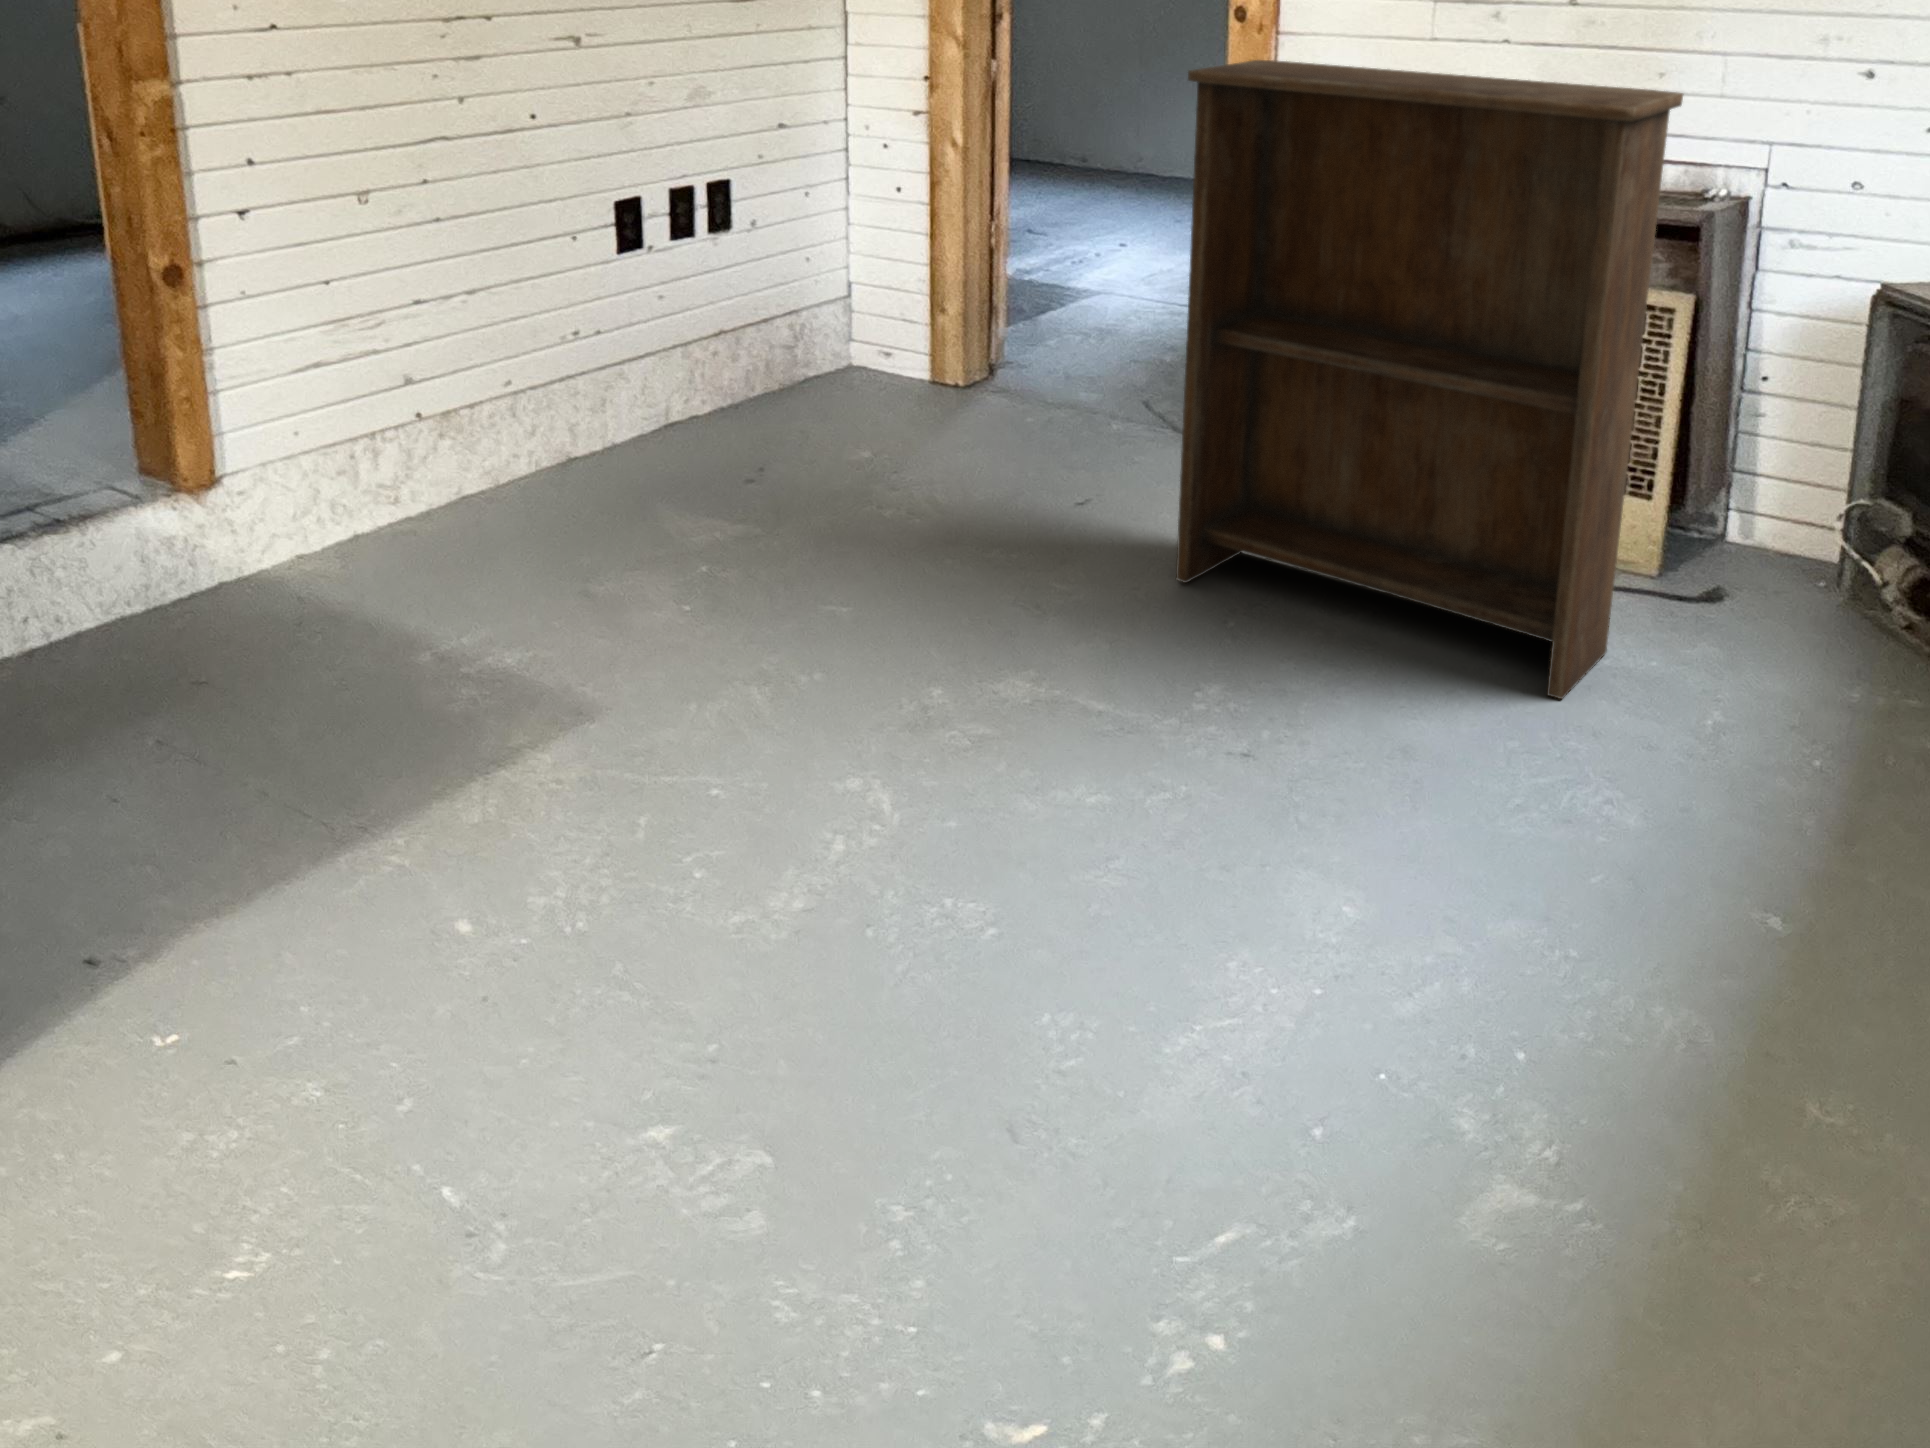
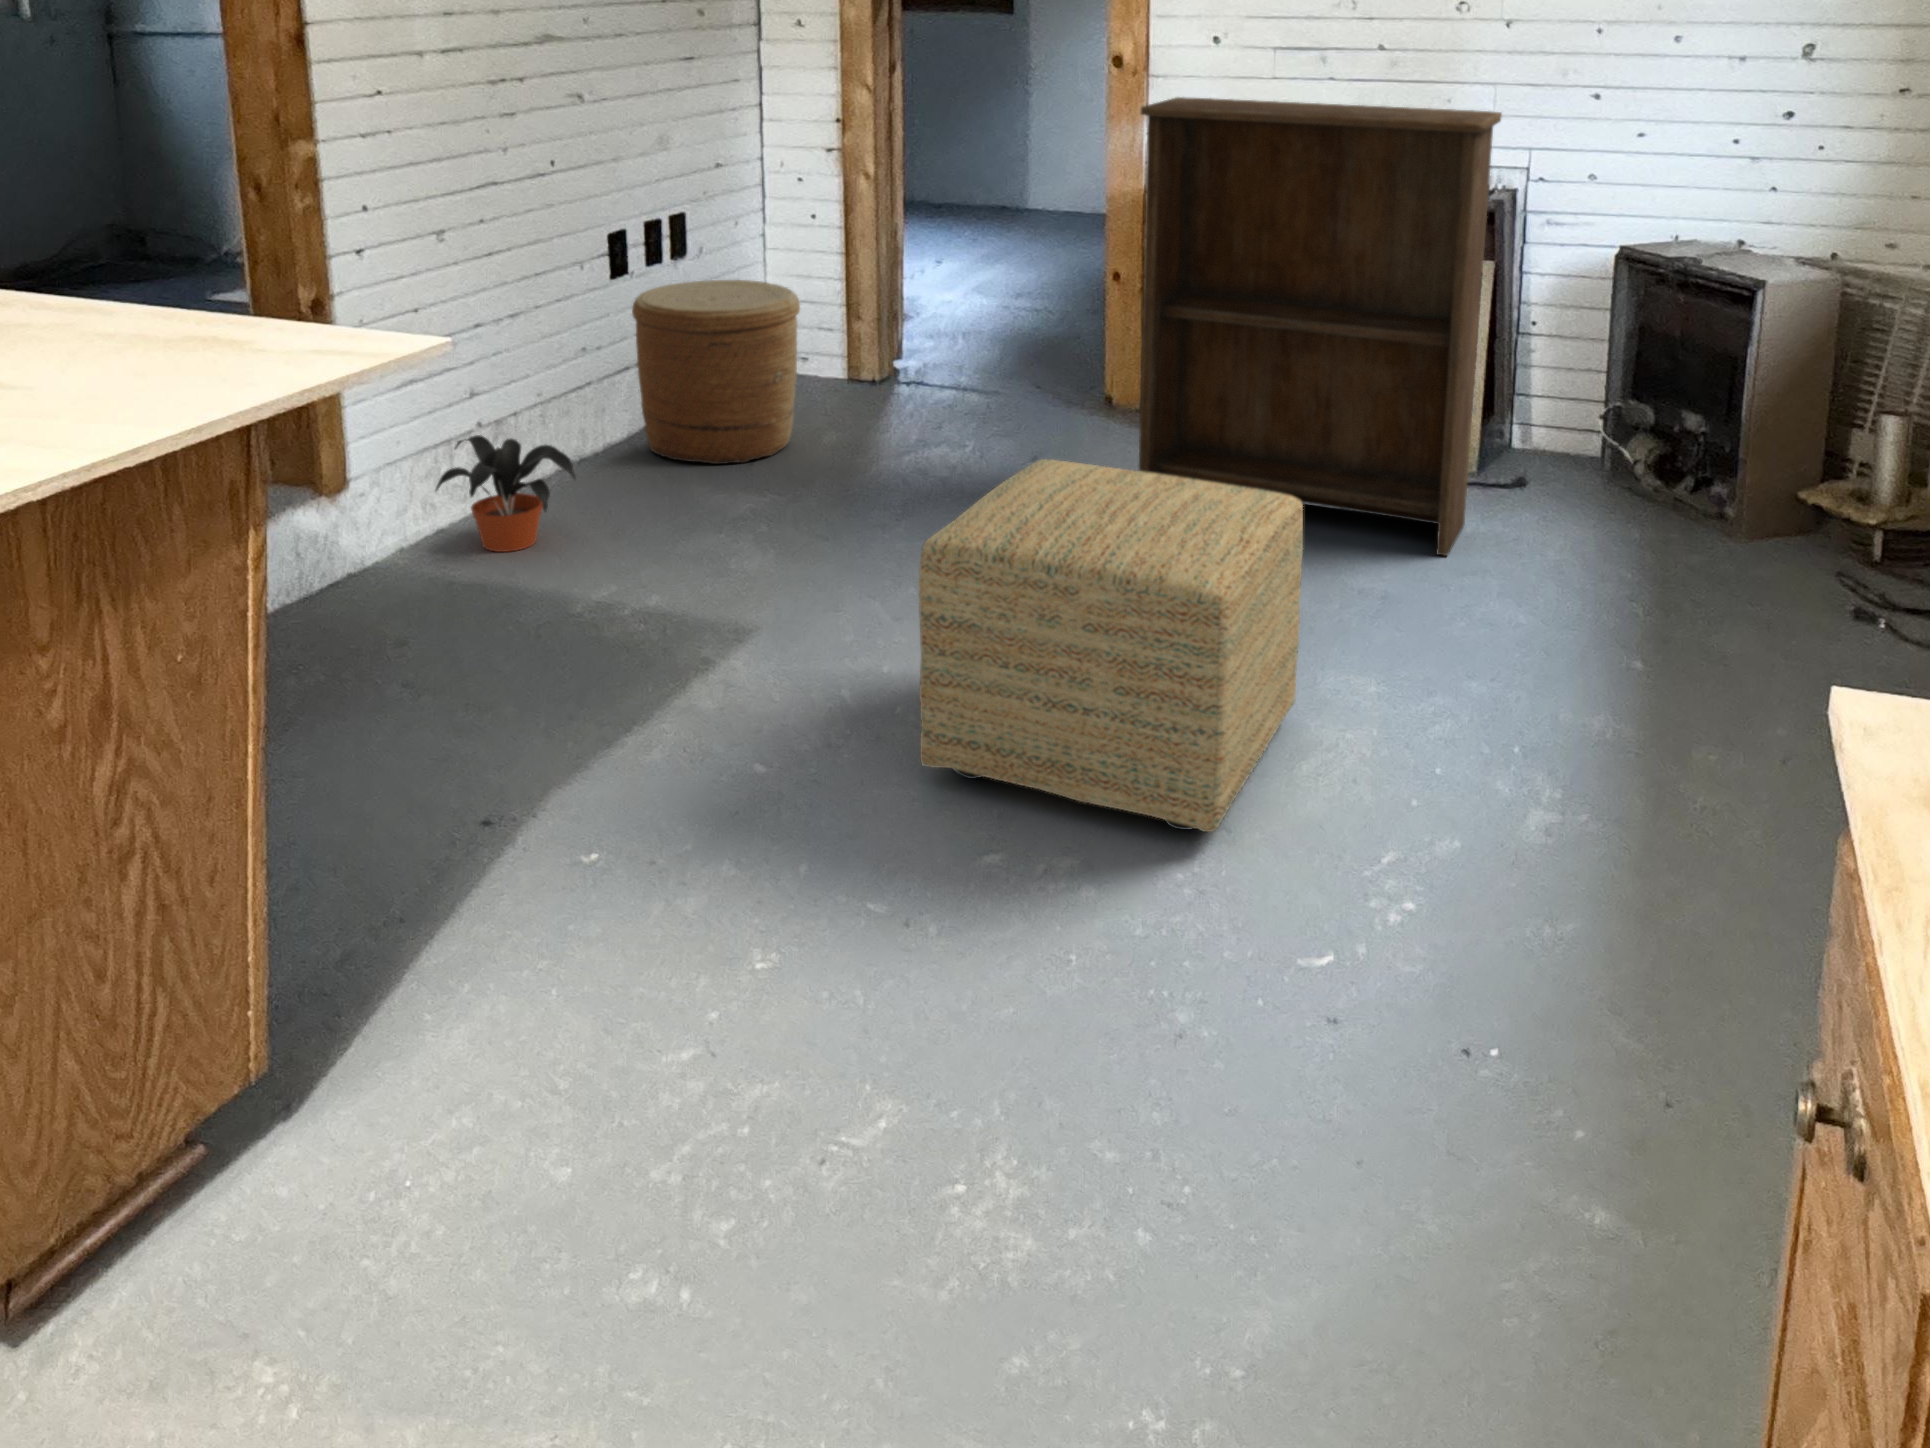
woven basket: none [633,258,829,476] -> present [632,280,800,464]
potted plant: none [327,428,497,568] -> present [436,435,576,552]
ottoman: none [642,544,1230,1154] -> present [918,459,1303,832]

